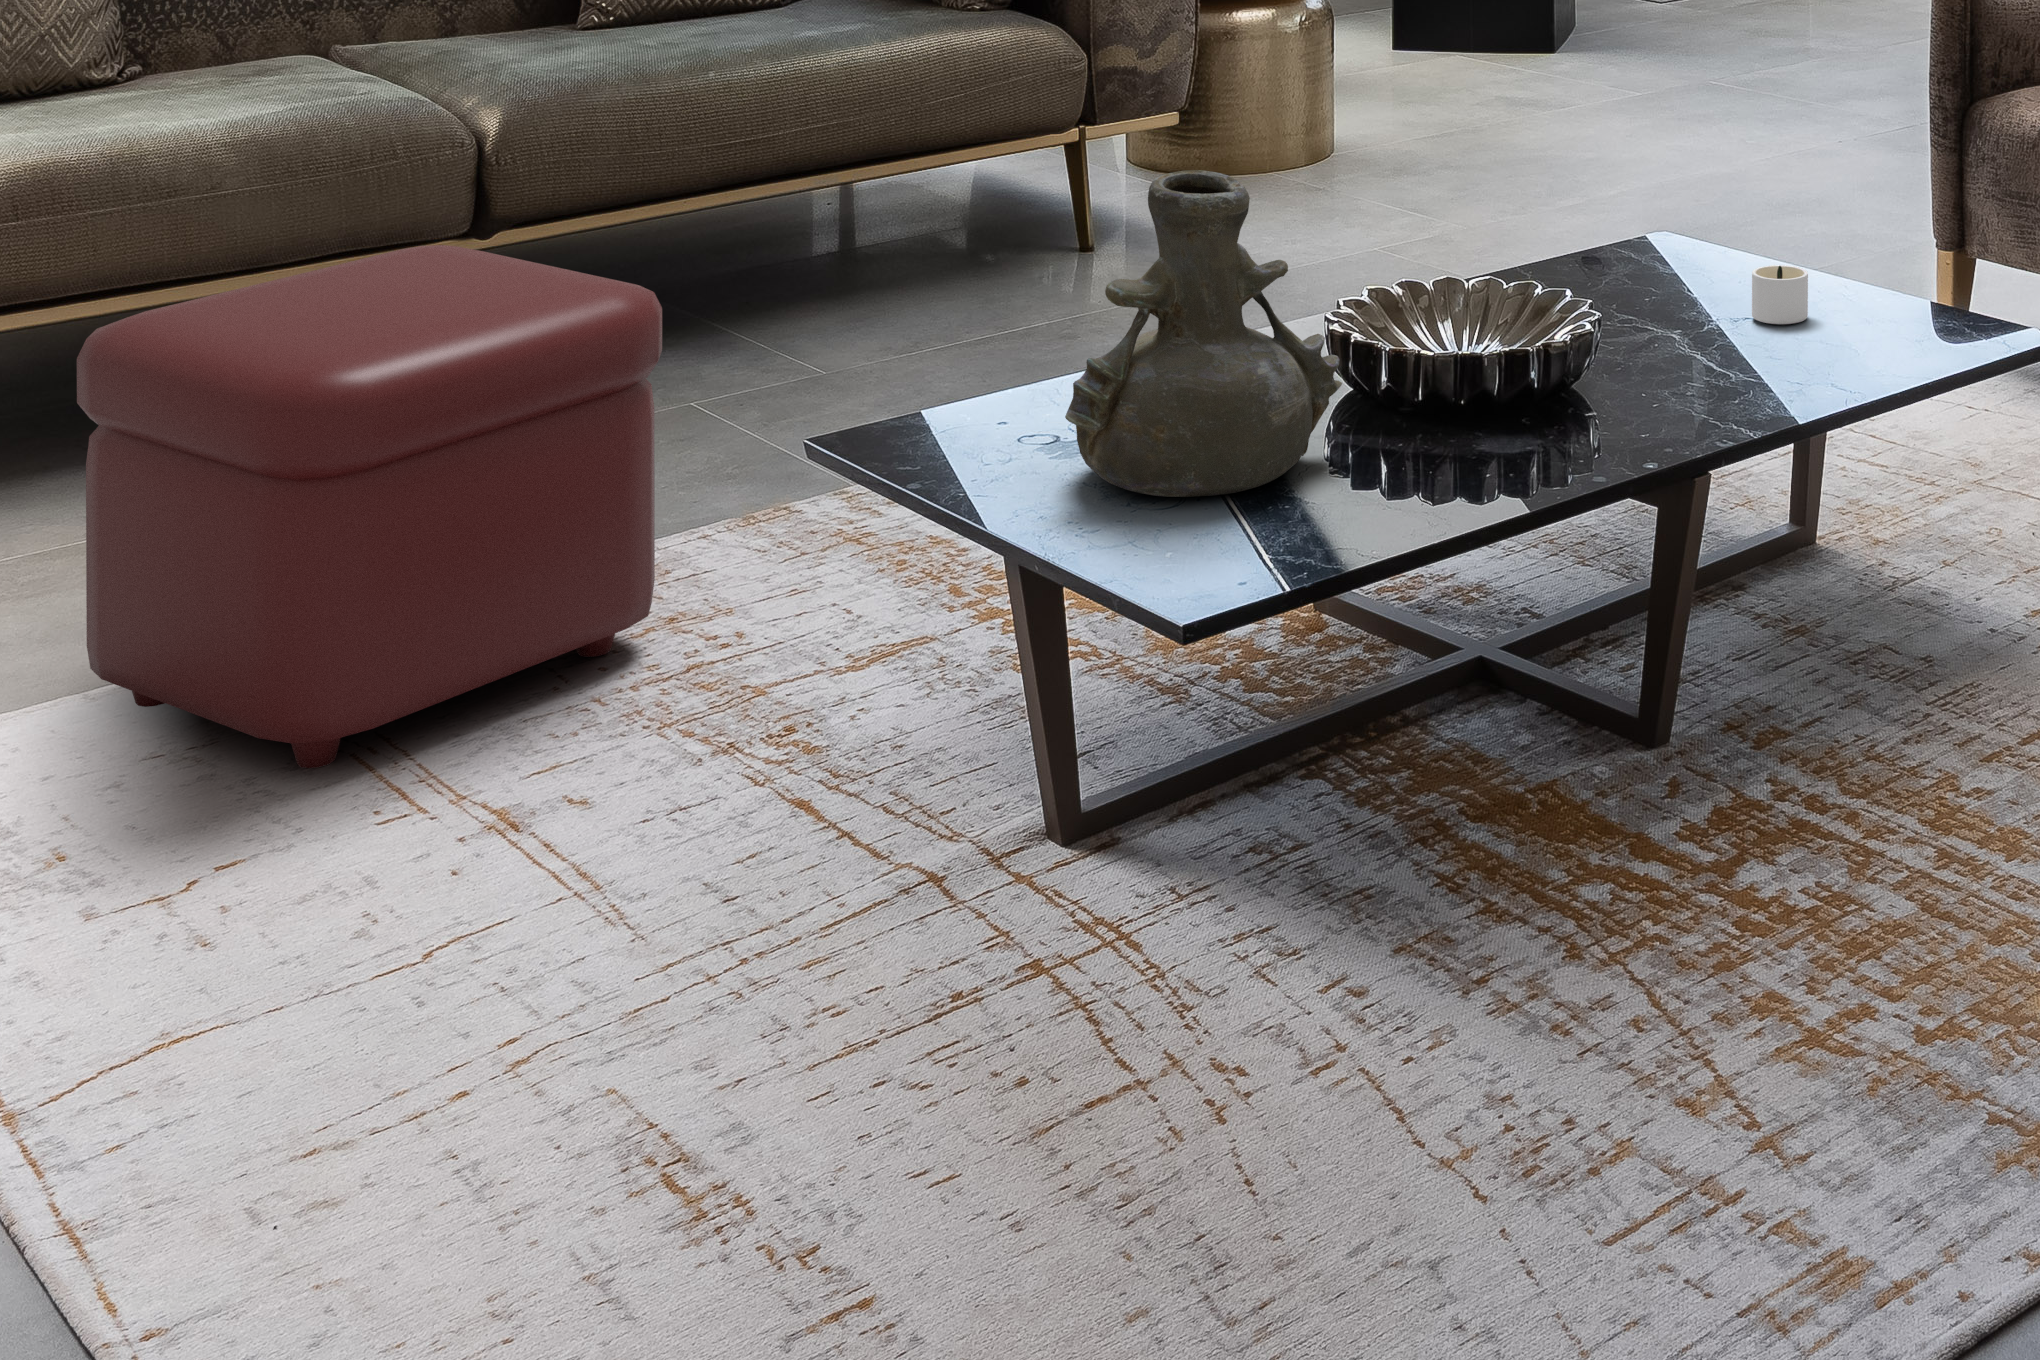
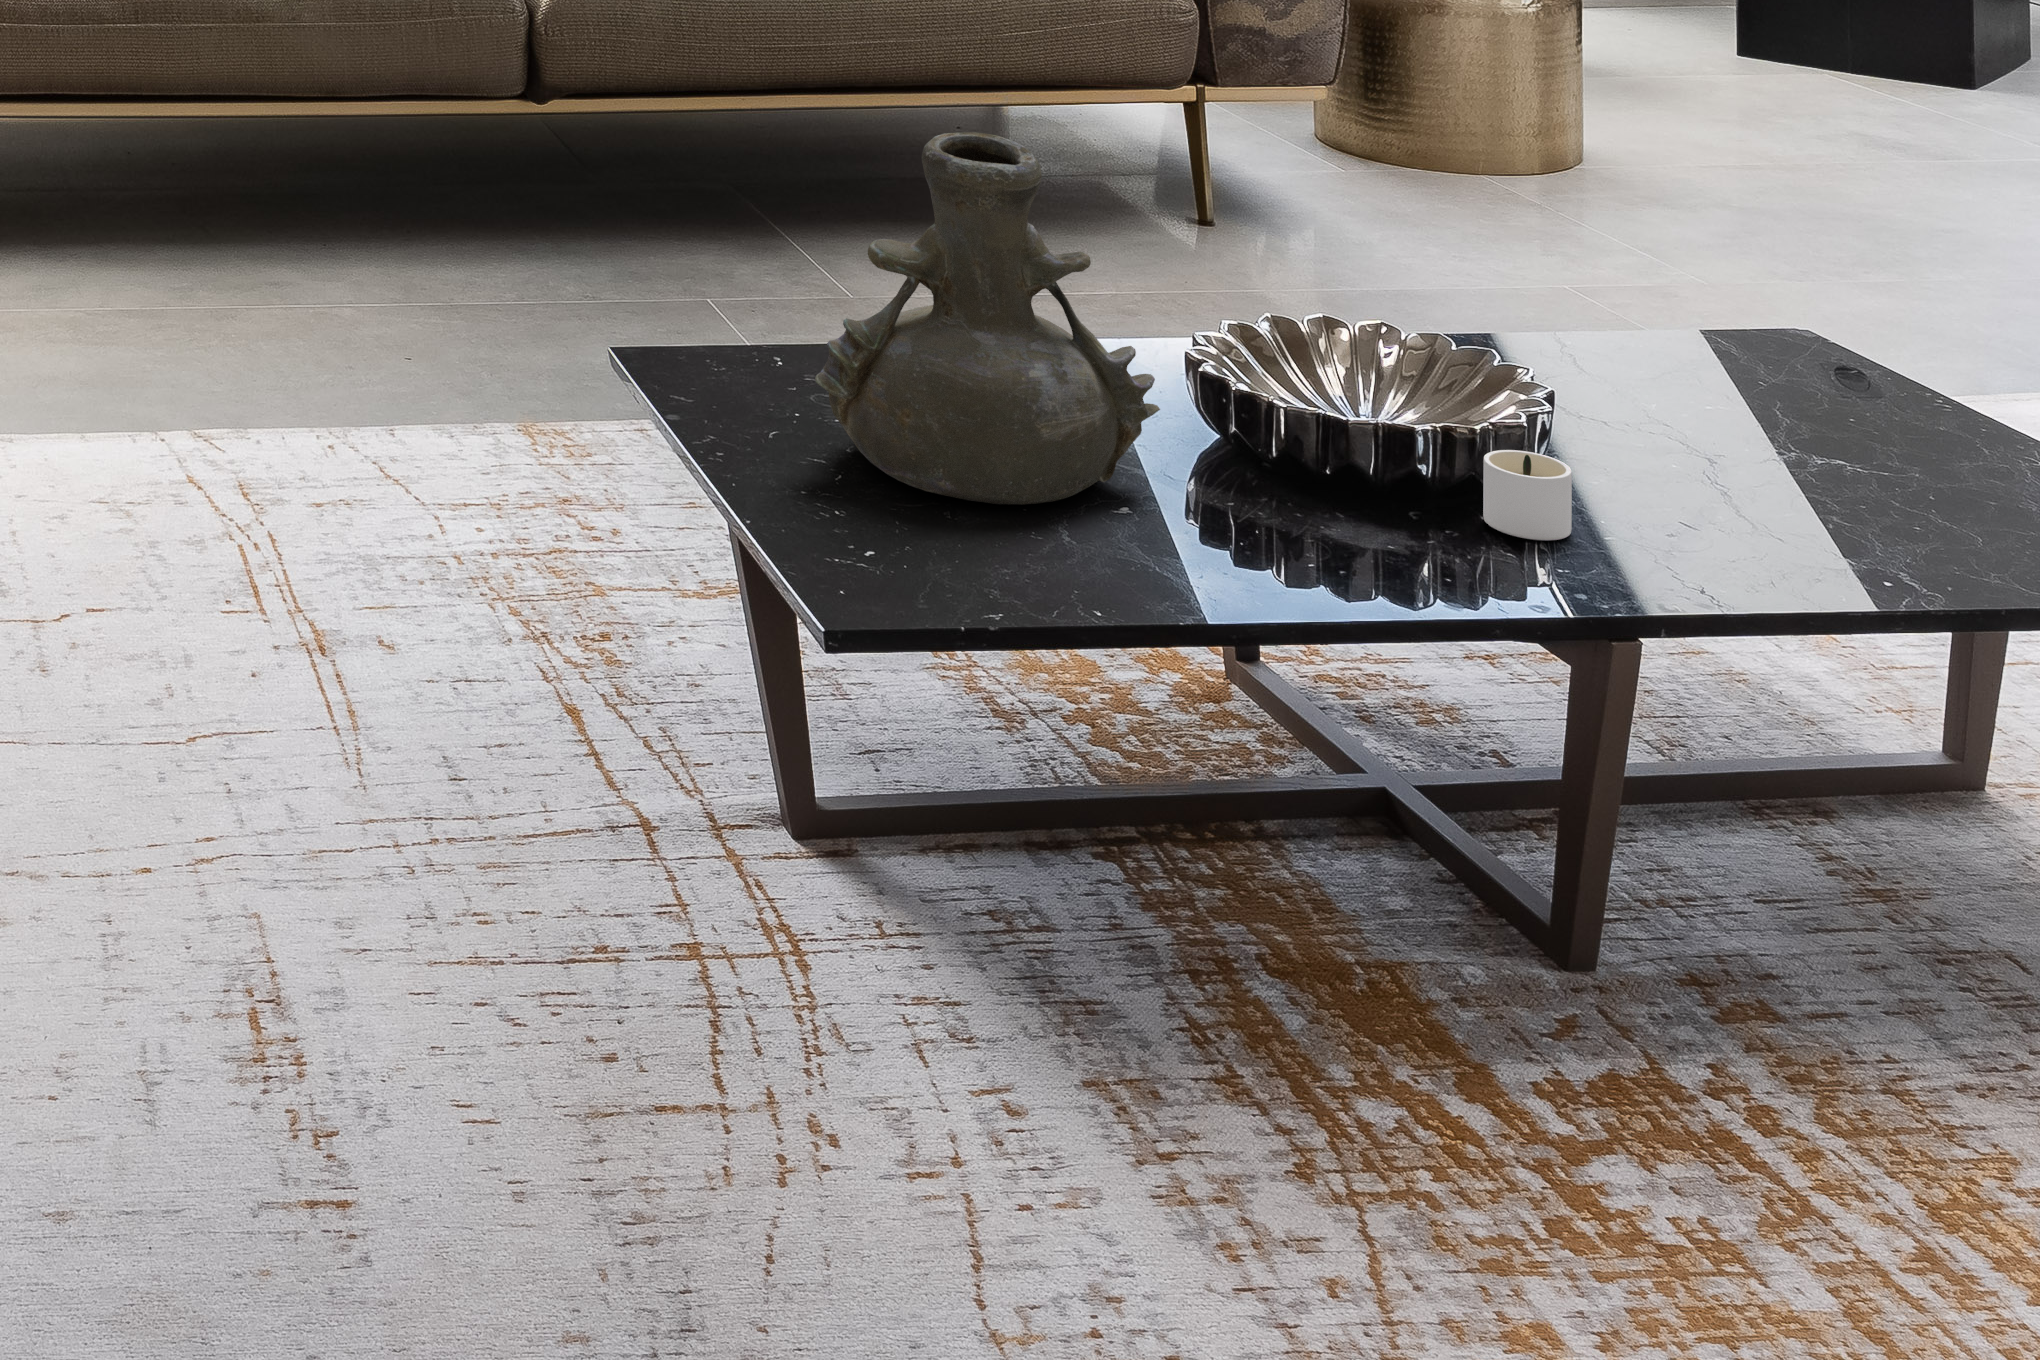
ottoman: present [77,245,662,768] -> none [68,90,552,548]
candle: present [1752,265,1808,324] -> present [1483,450,1572,540]

